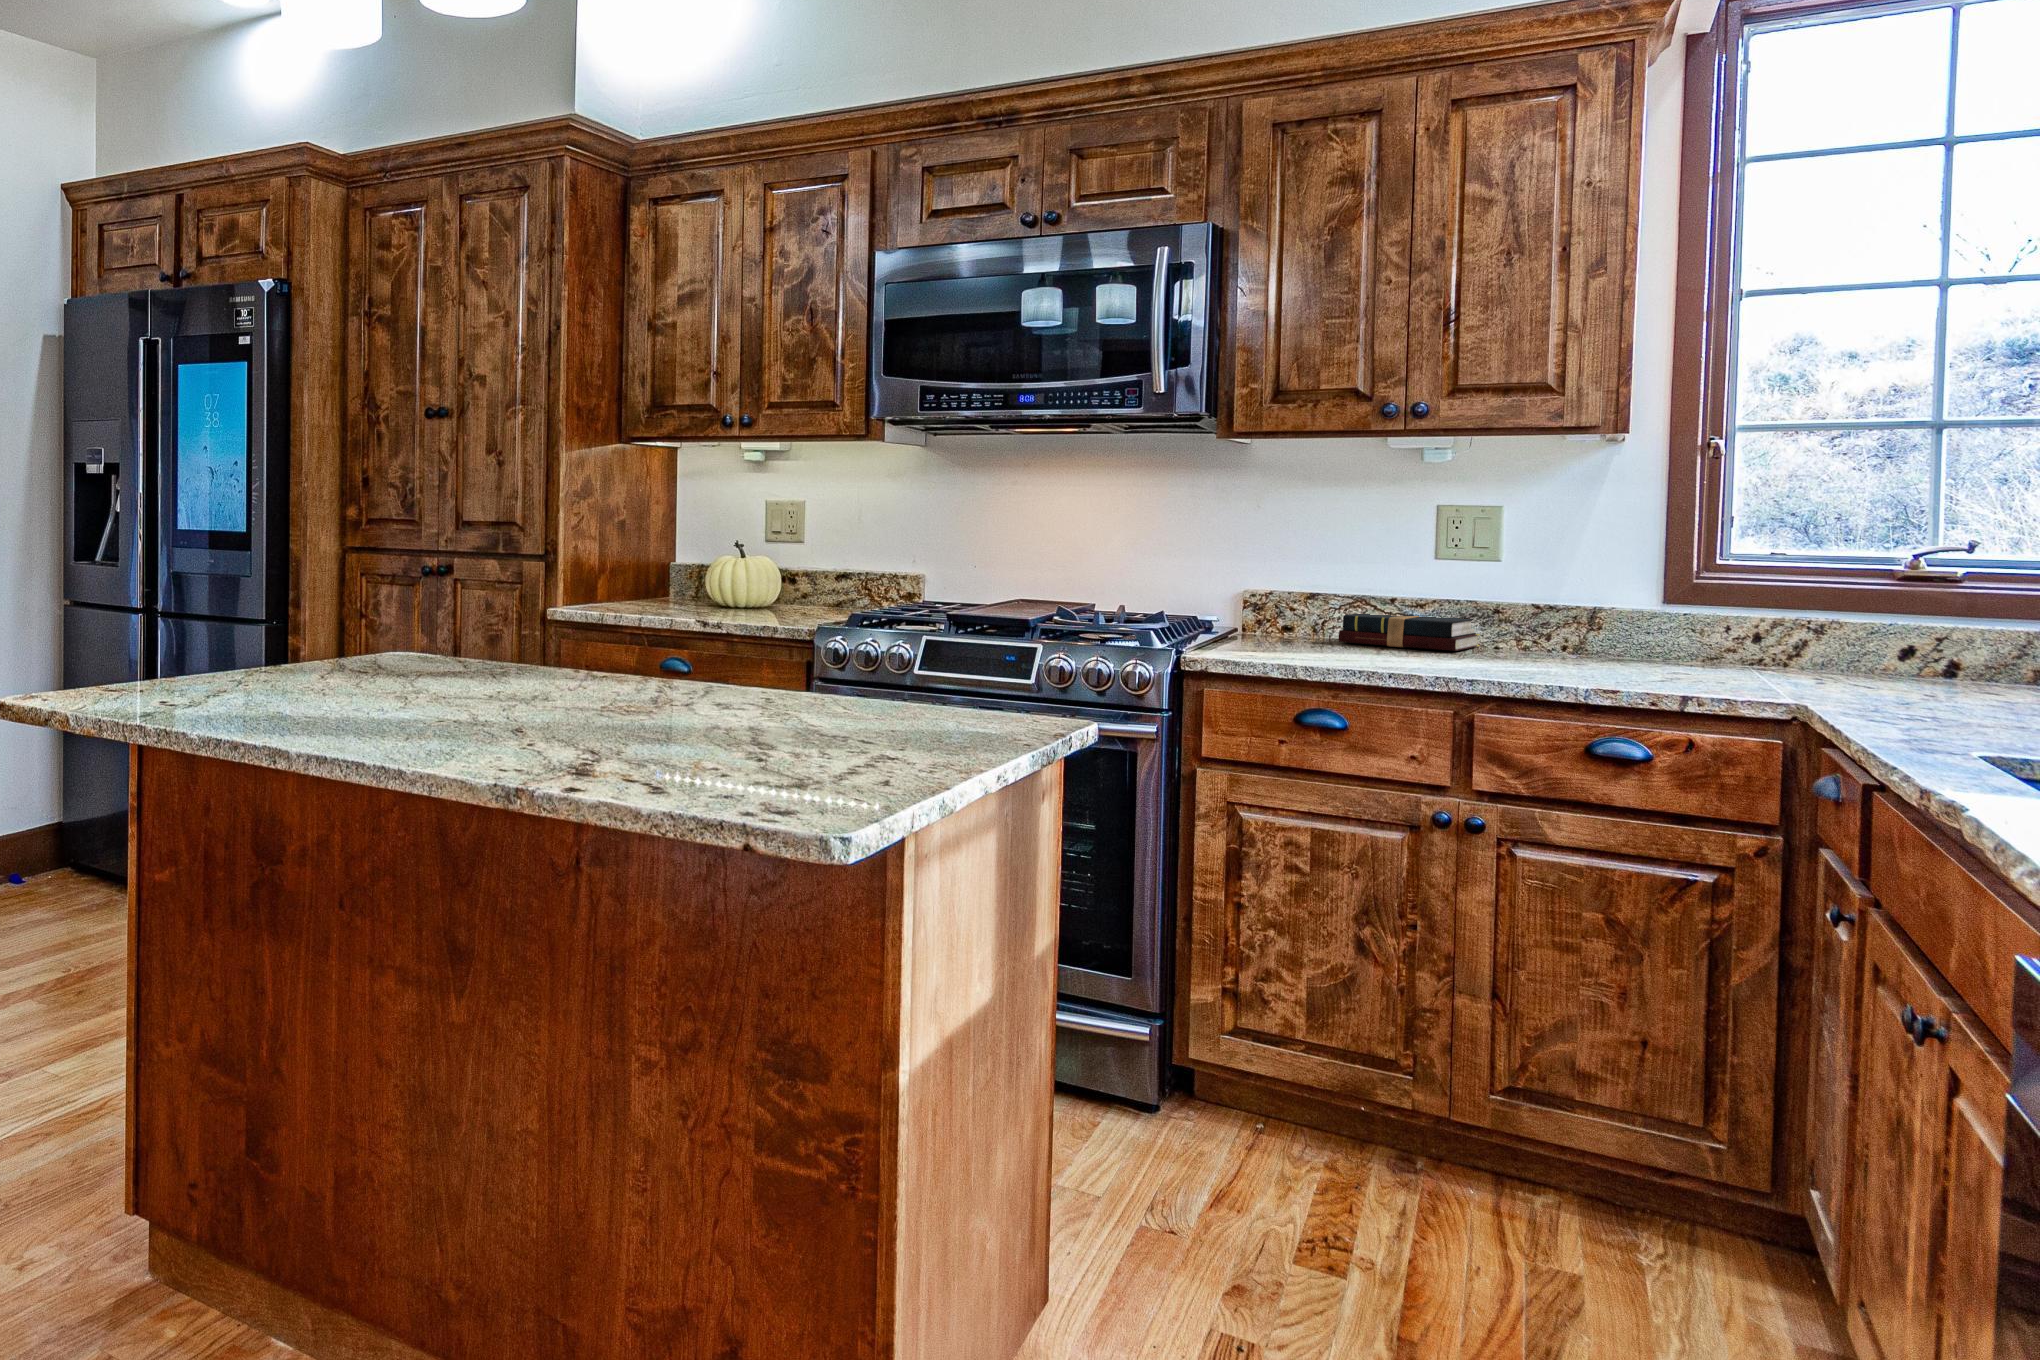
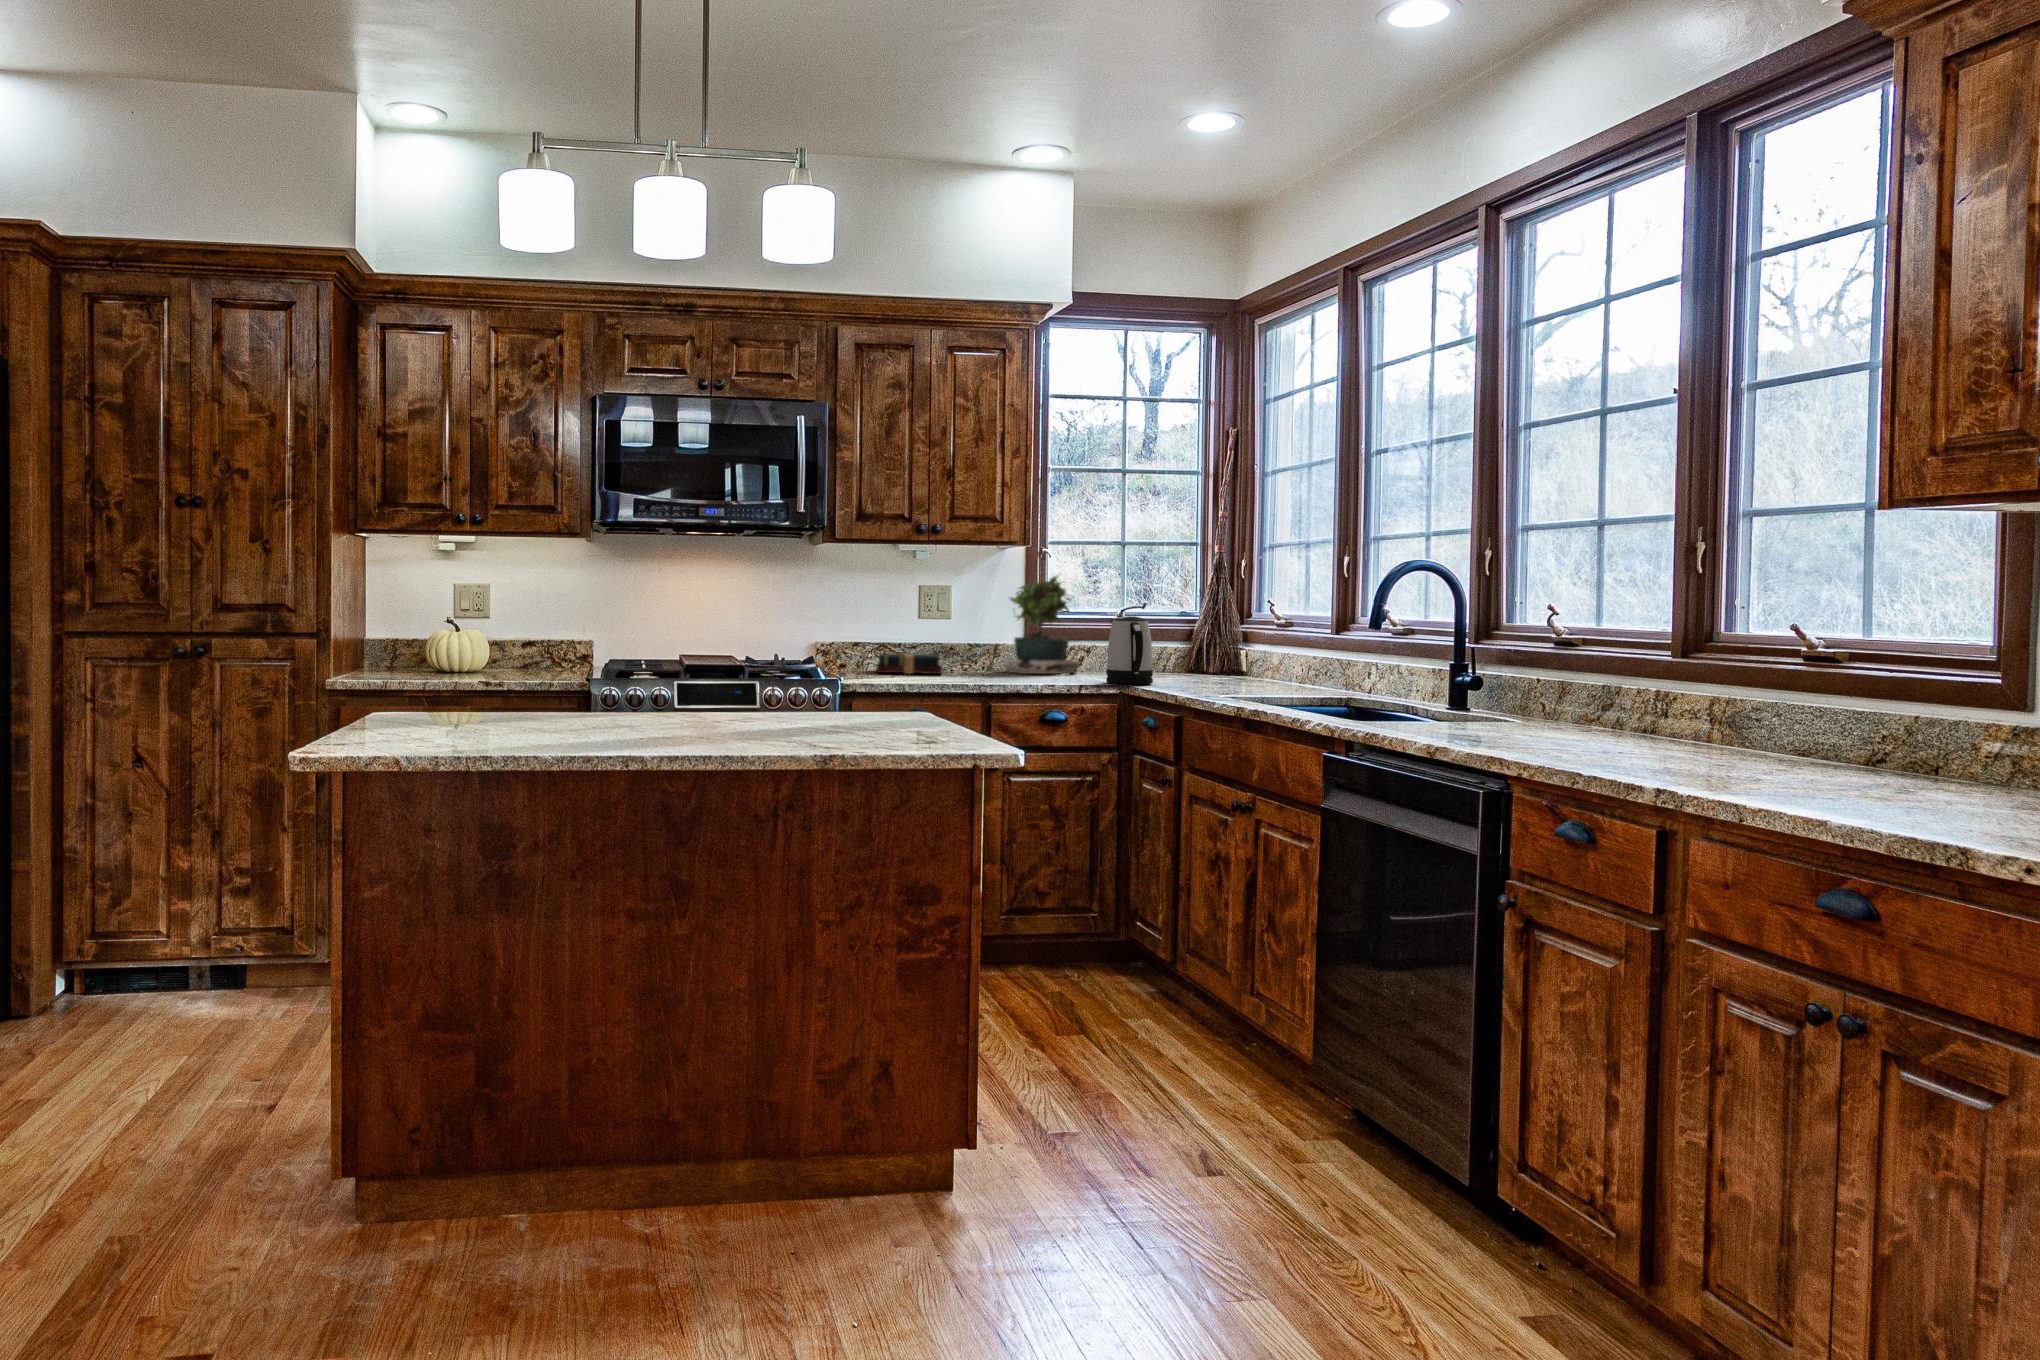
potted plant: none [1590,484,1790,667] -> present [1004,576,1079,674]
kettle: none [1783,563,1905,701] -> present [1106,616,1153,684]

